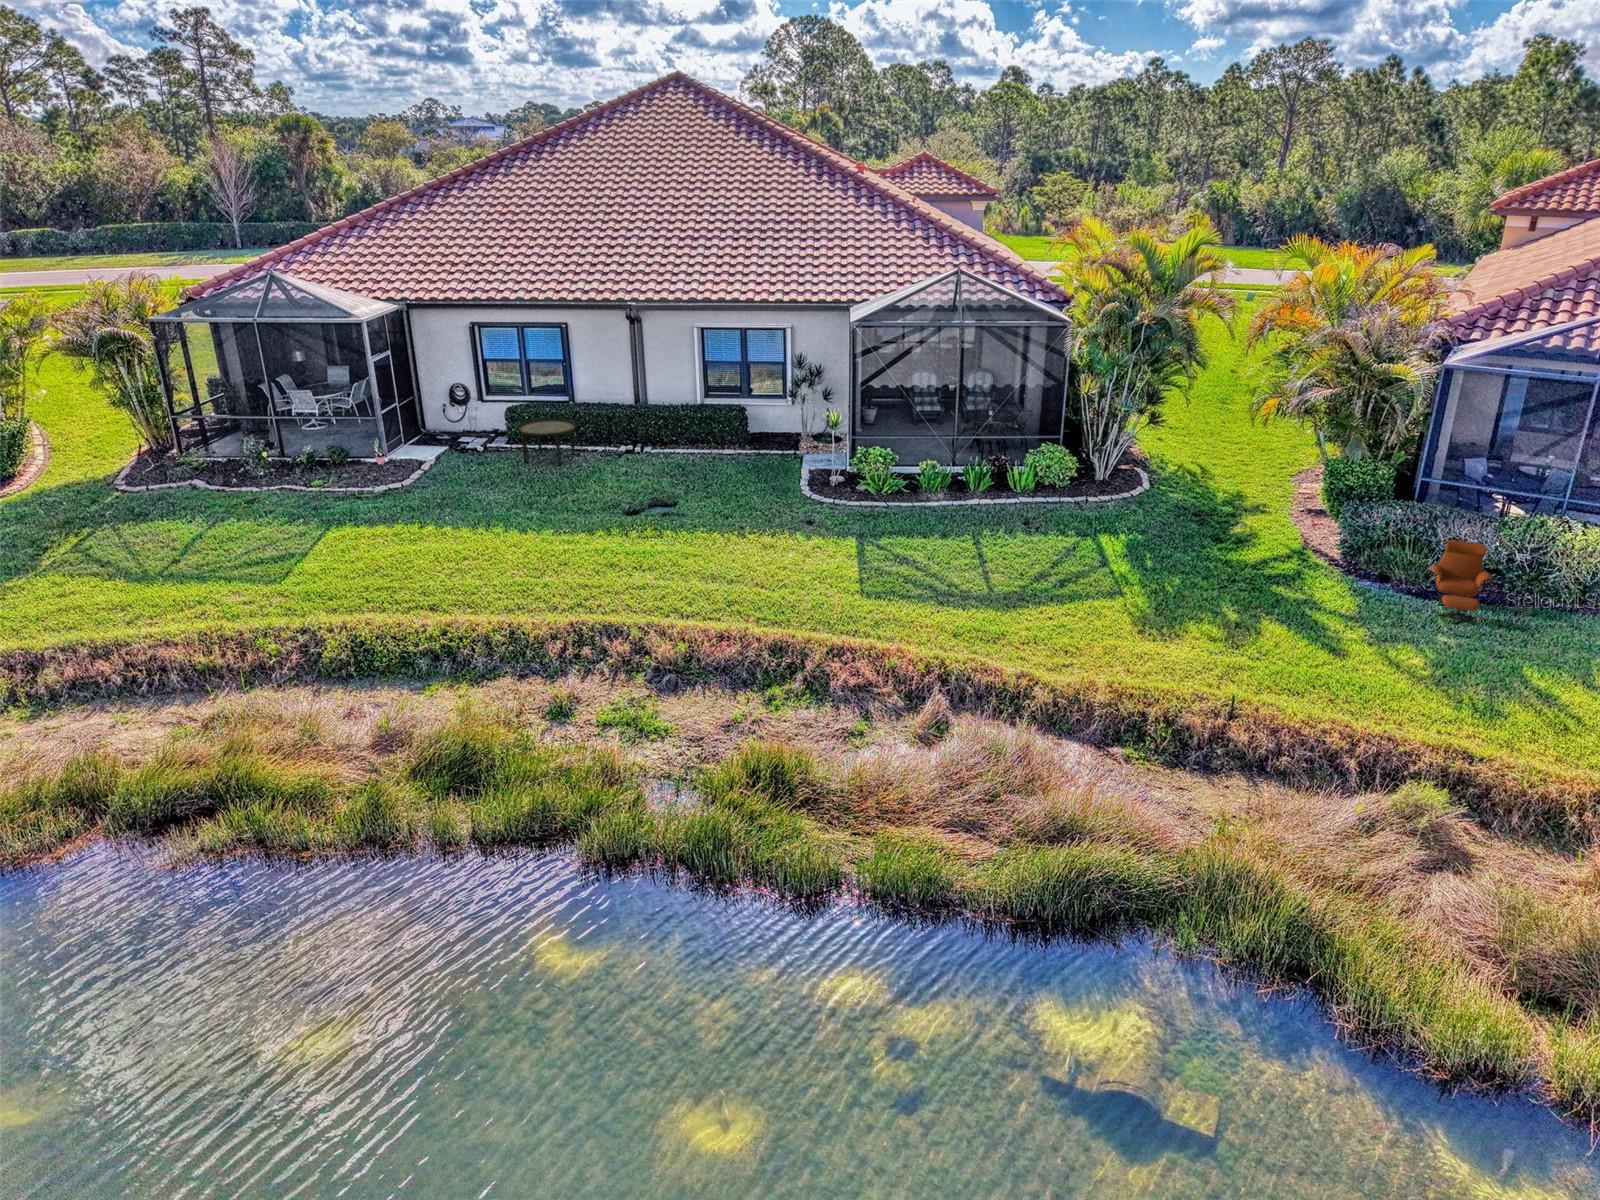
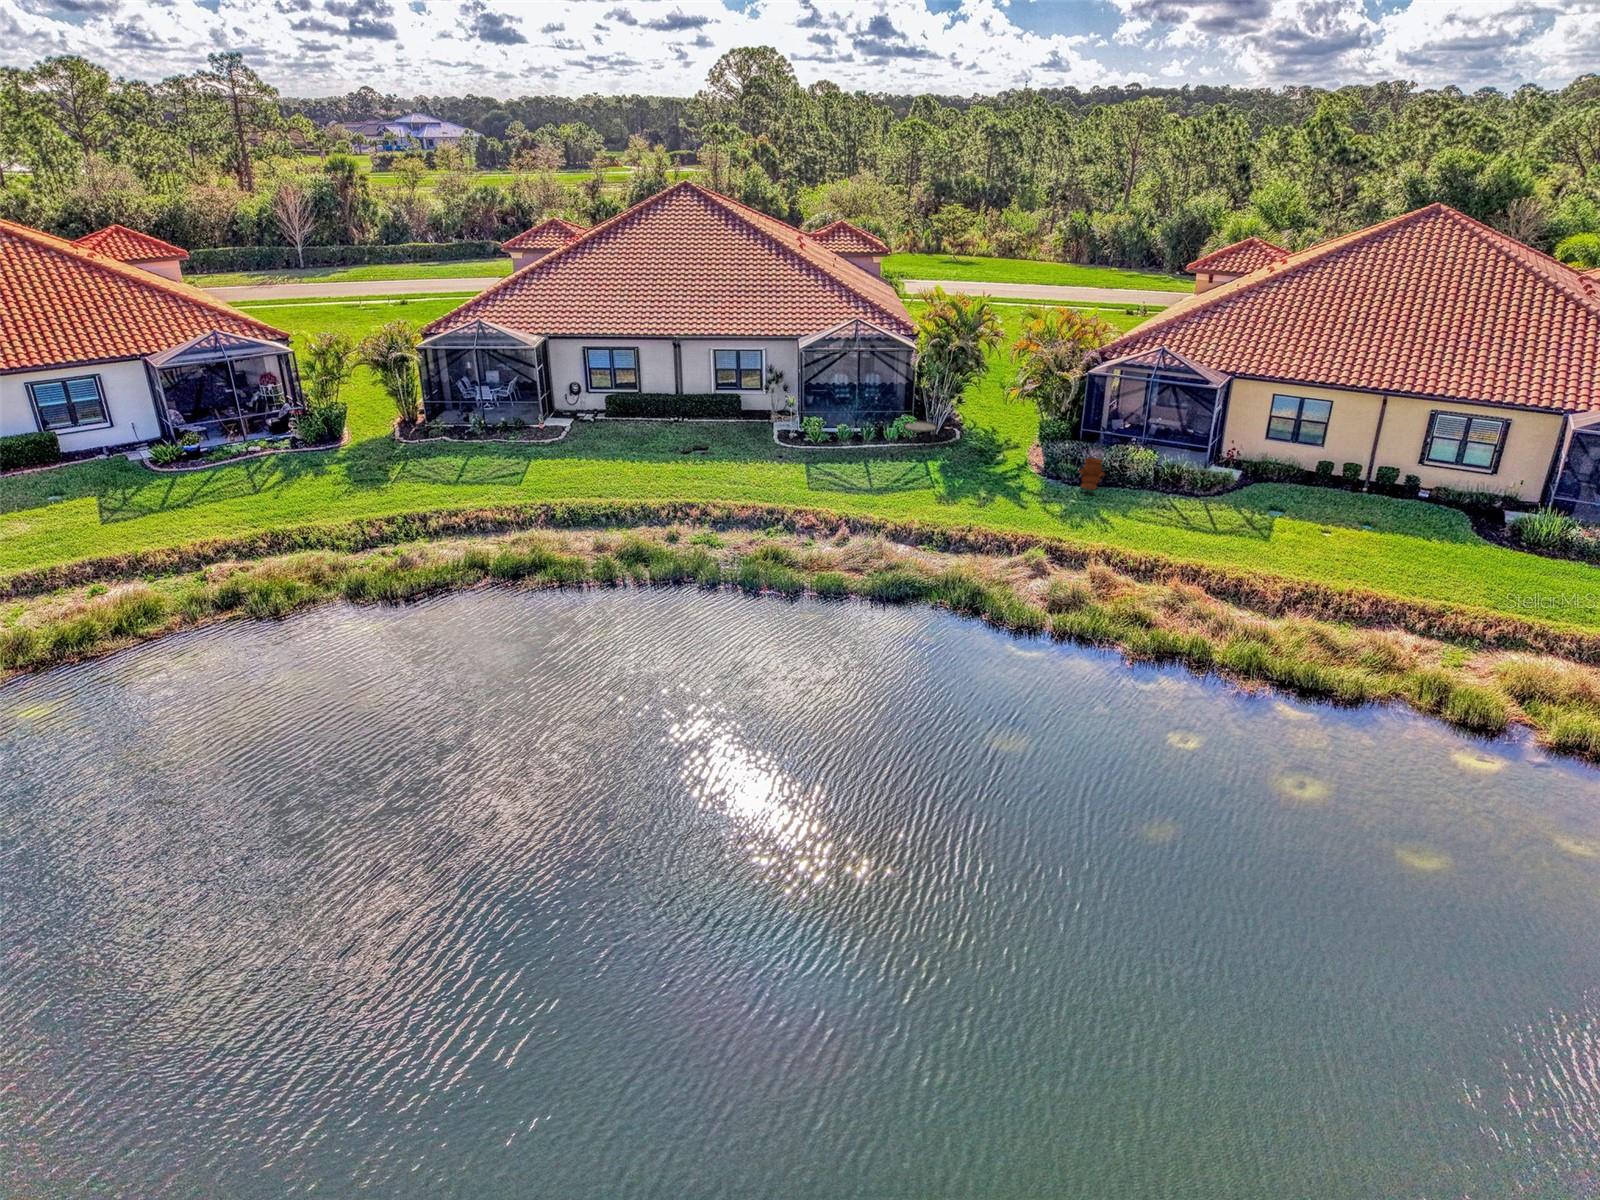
round table: present [517,418,577,465] -> present [903,420,938,448]

